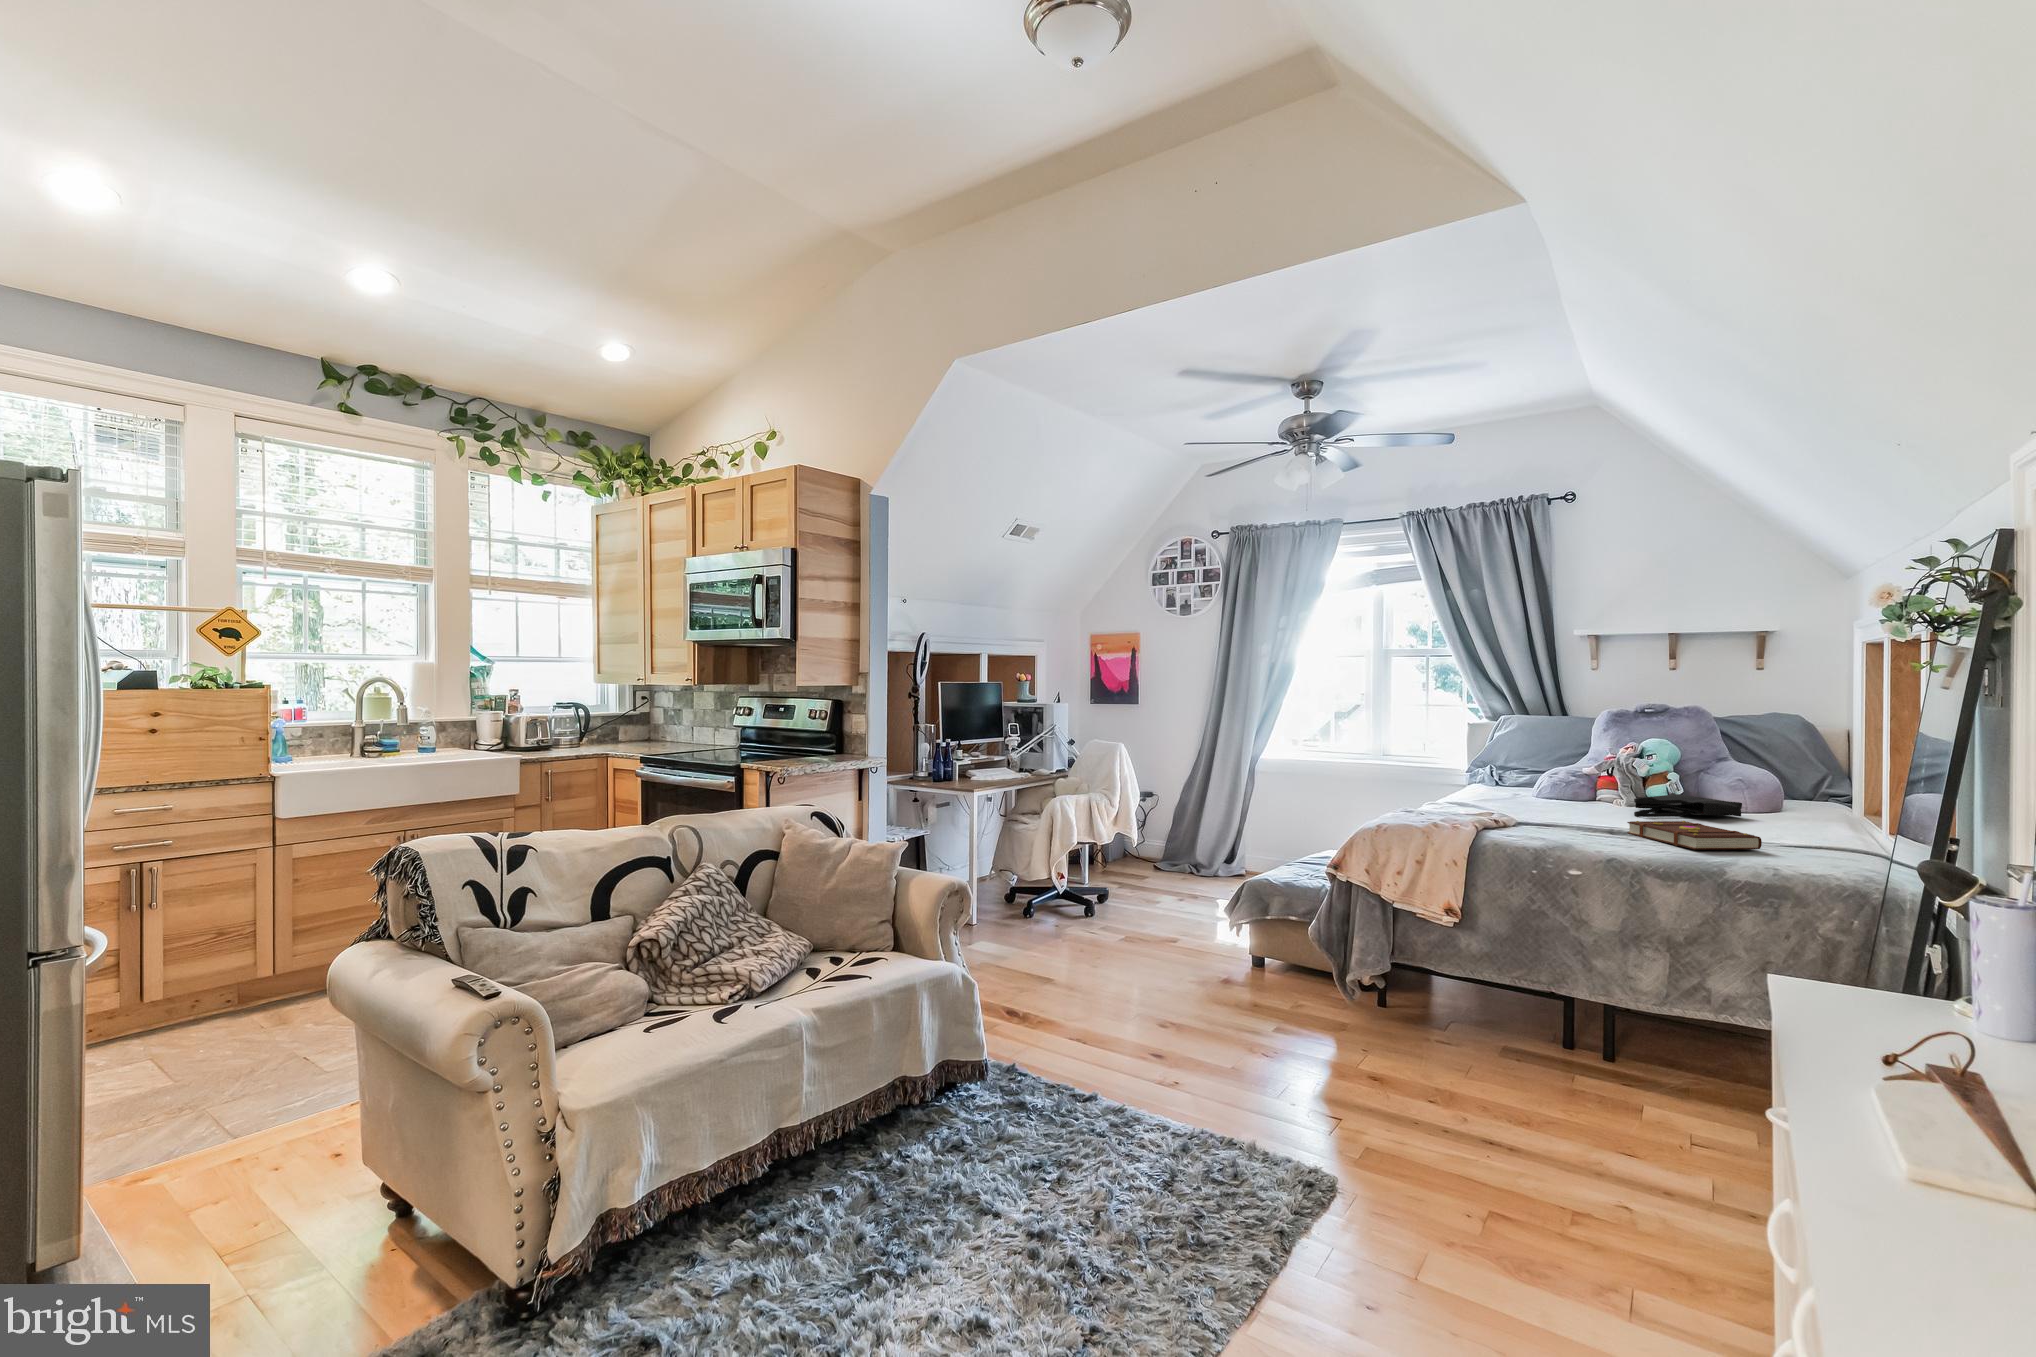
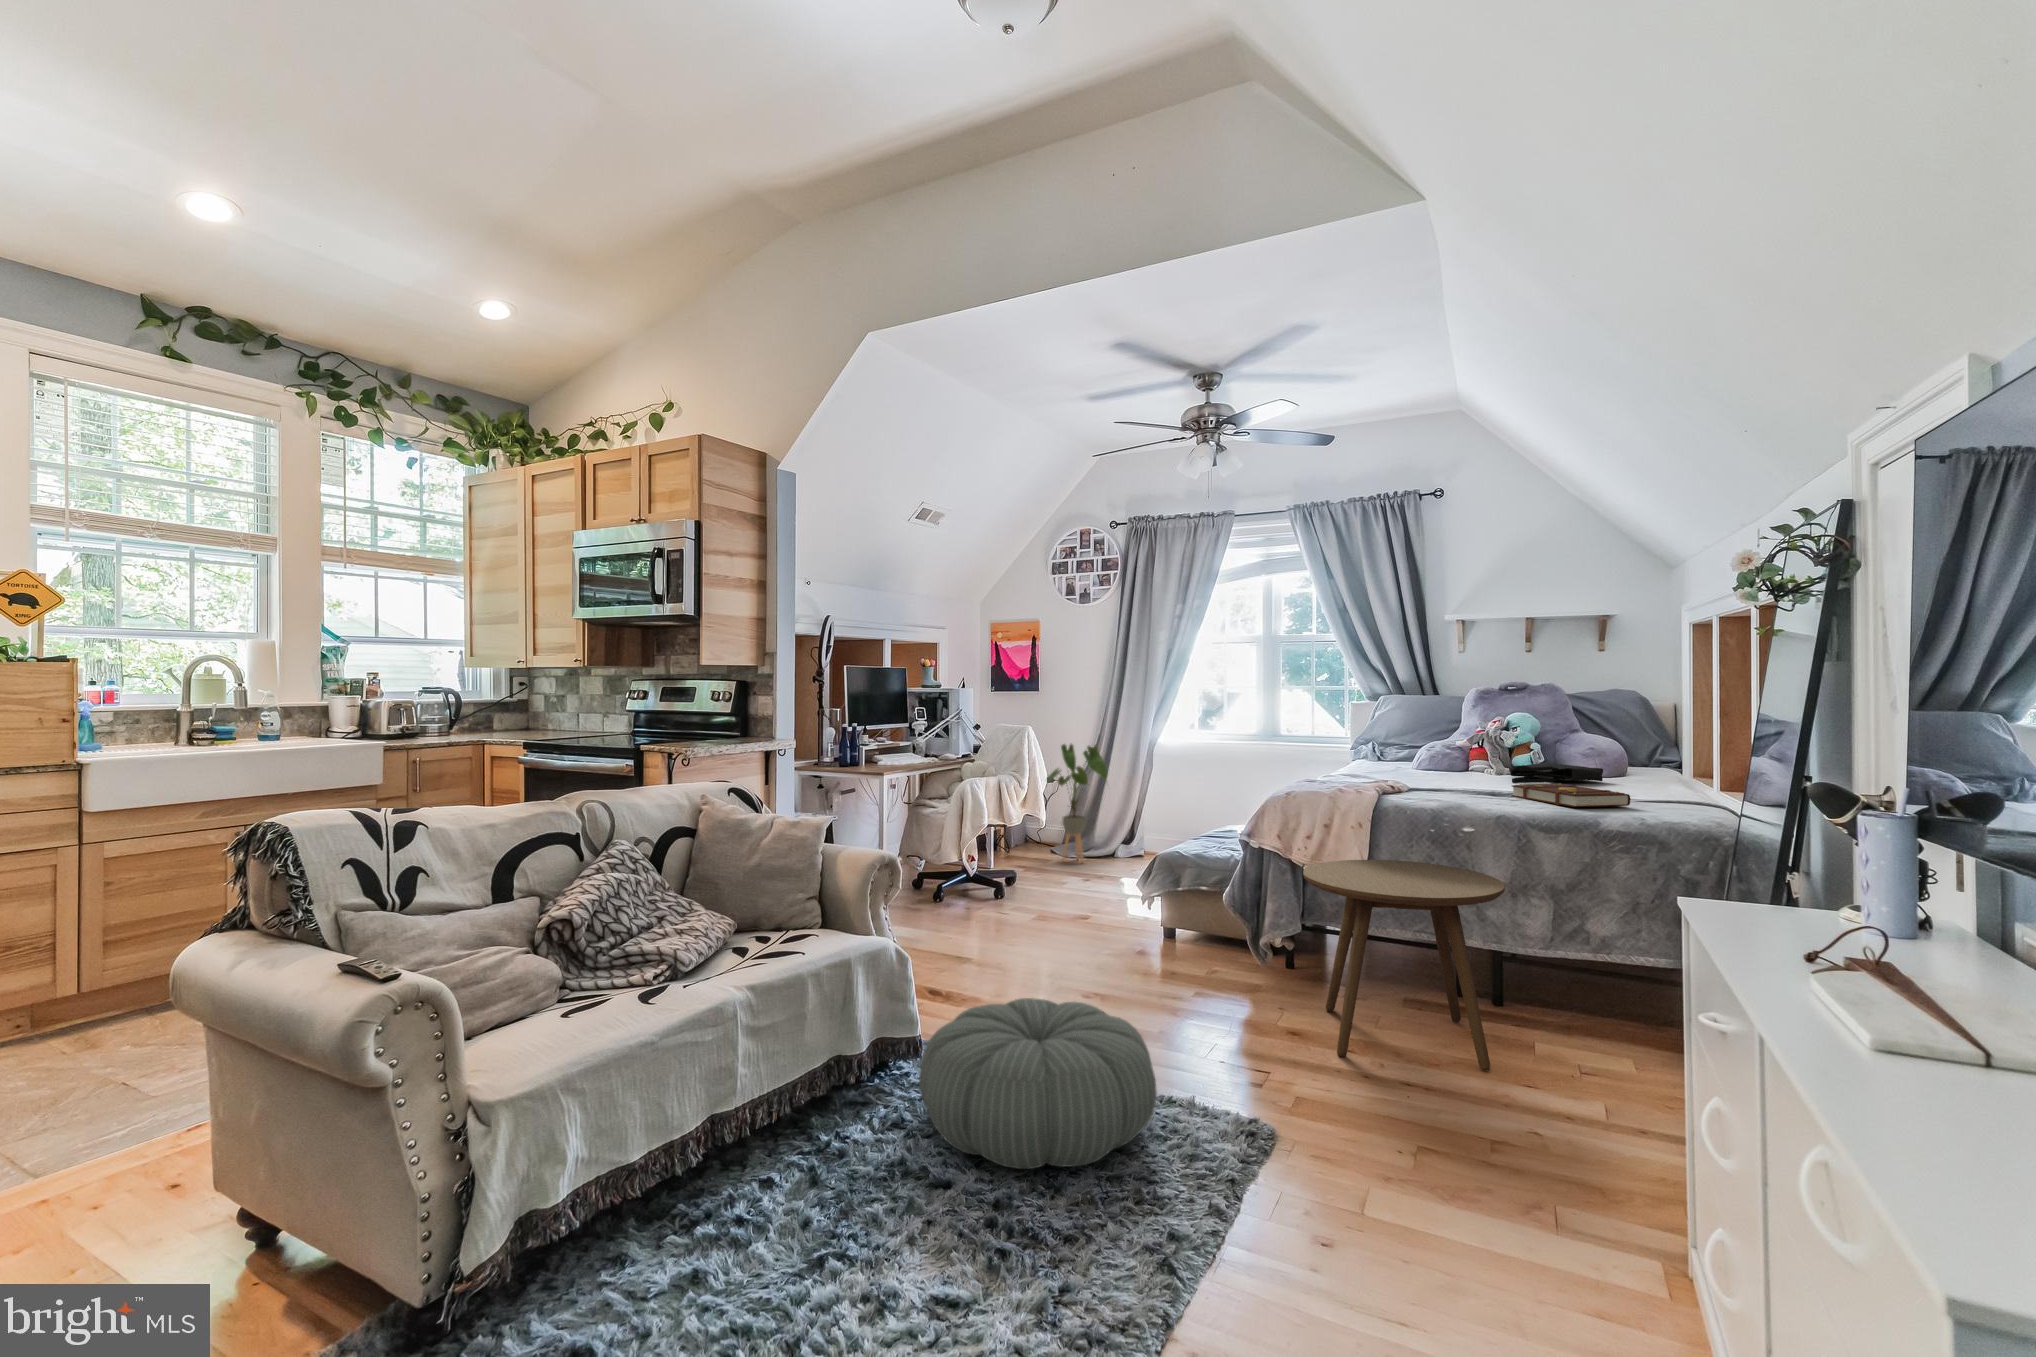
house plant: none [1140,759,1210,880] -> present [1047,744,1107,863]
side table: none [1386,897,1605,1131] -> present [1303,860,1505,1071]
pouf: none [979,1029,1211,1203] -> present [919,998,1157,1169]

